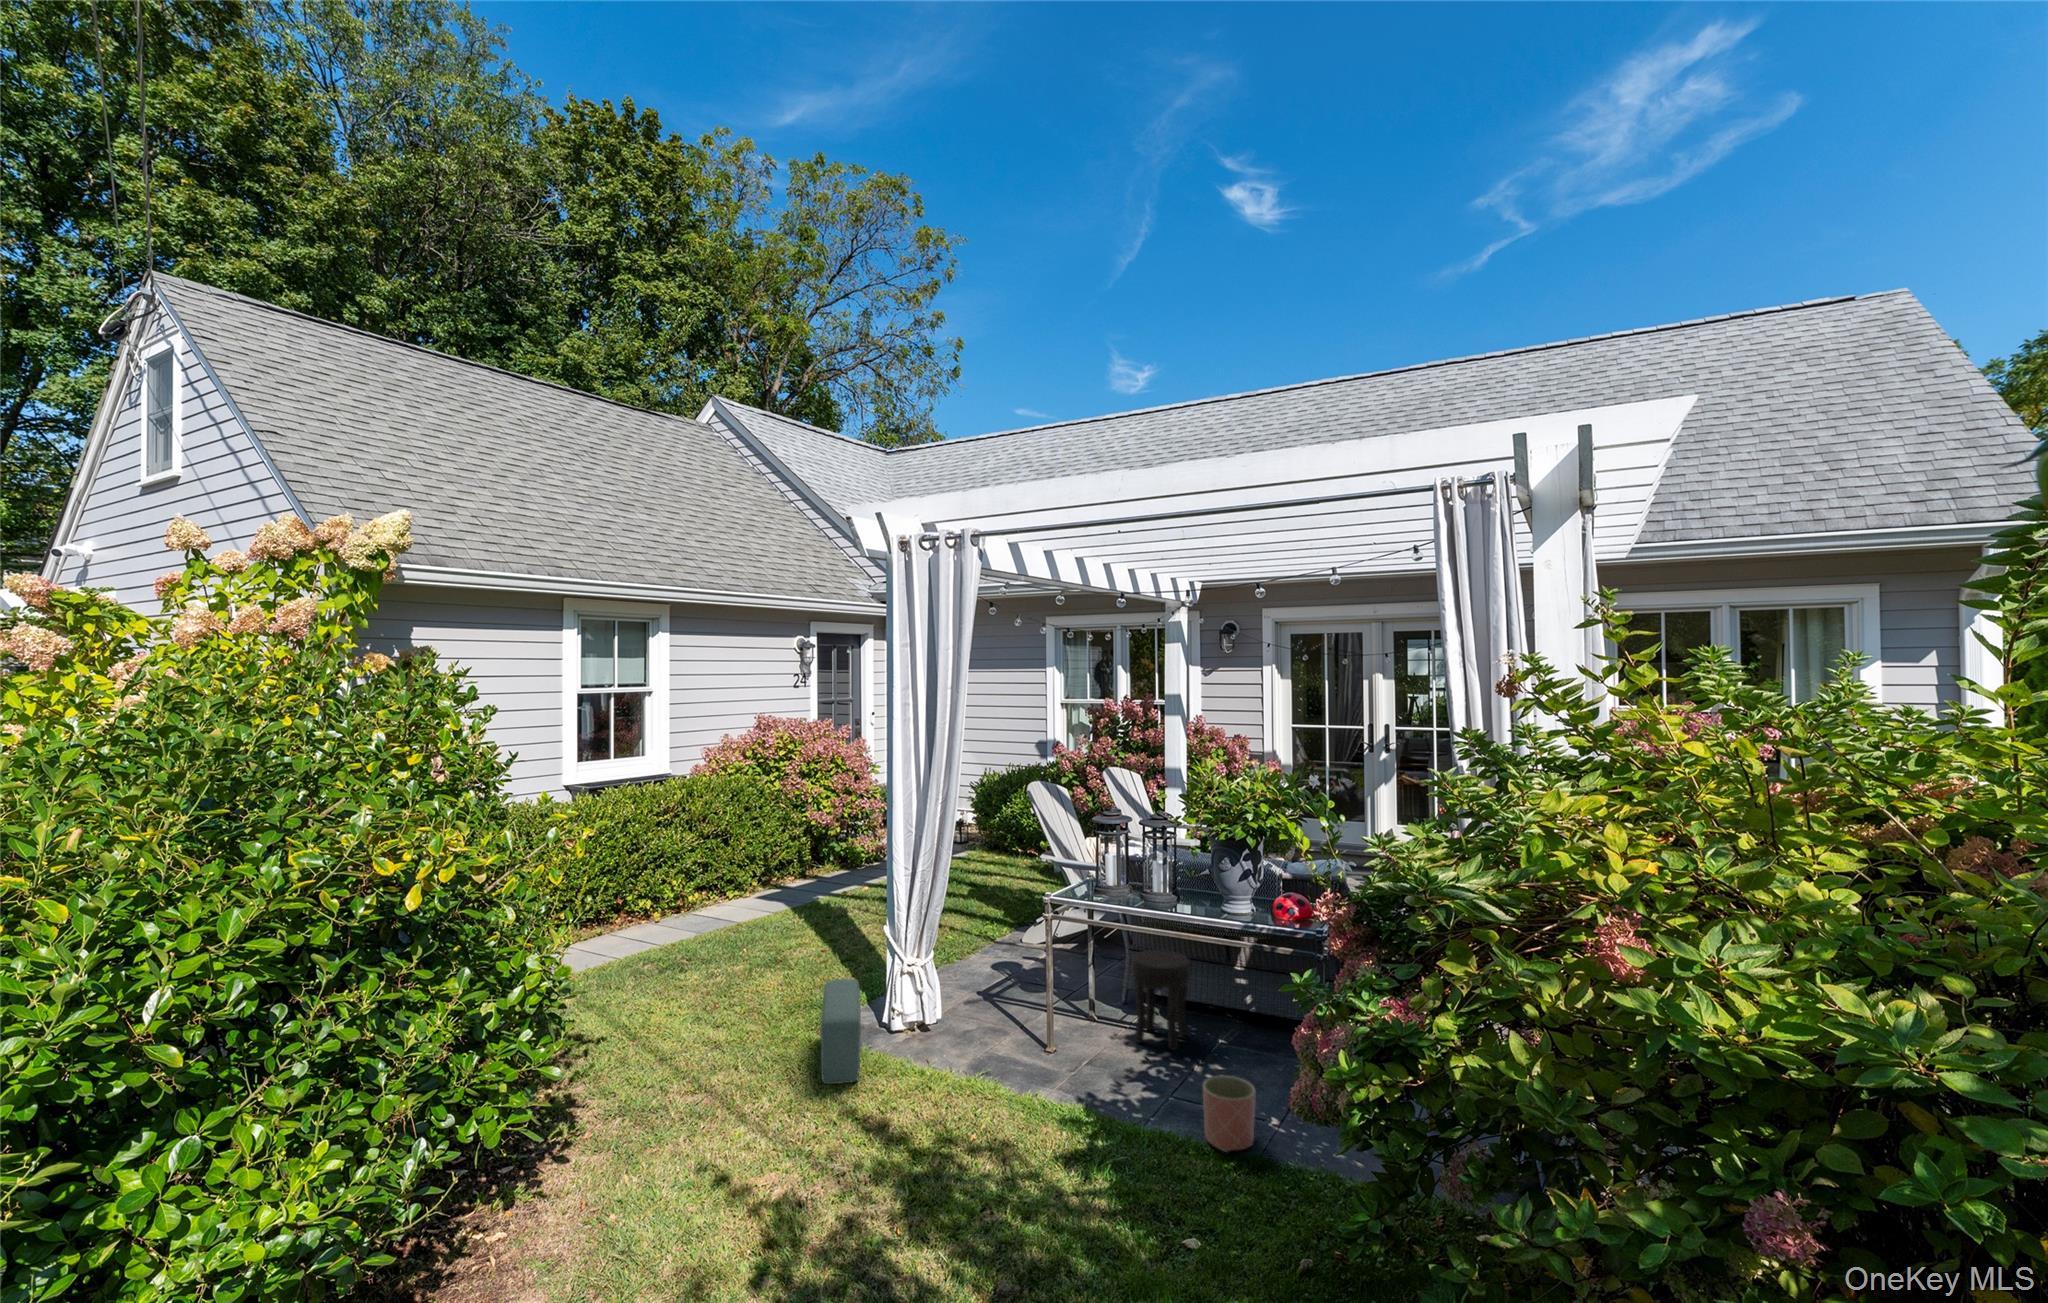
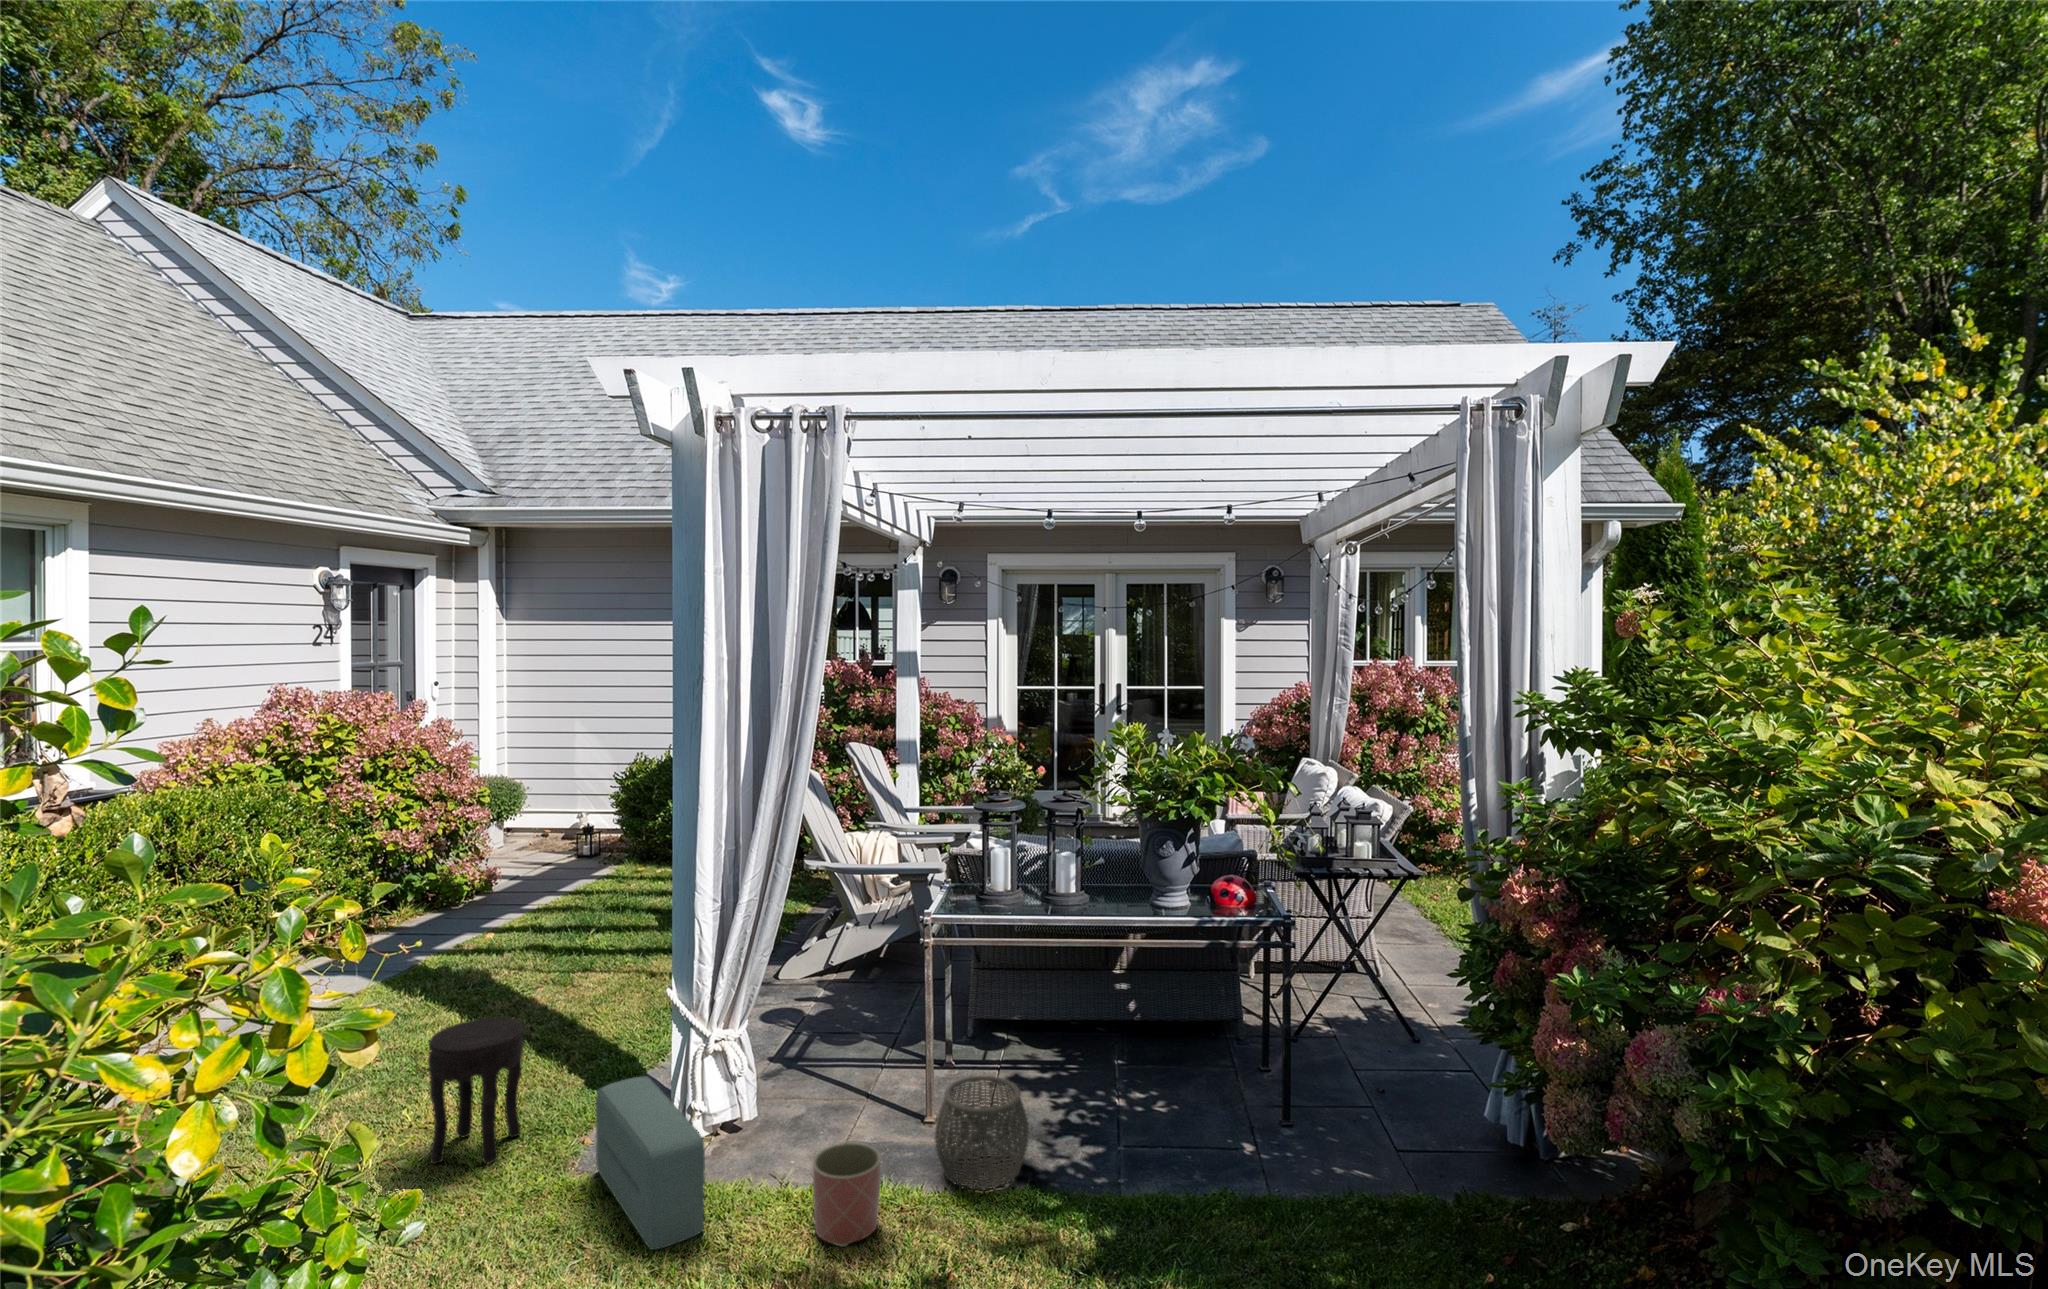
side table: present [1132,950,1190,1050] -> present [428,1017,524,1164]
woven basket: none [1018,1017,1089,1101] -> present [934,1076,1029,1190]
planter: present [1203,1075,1255,1152] -> present [812,1142,881,1247]

